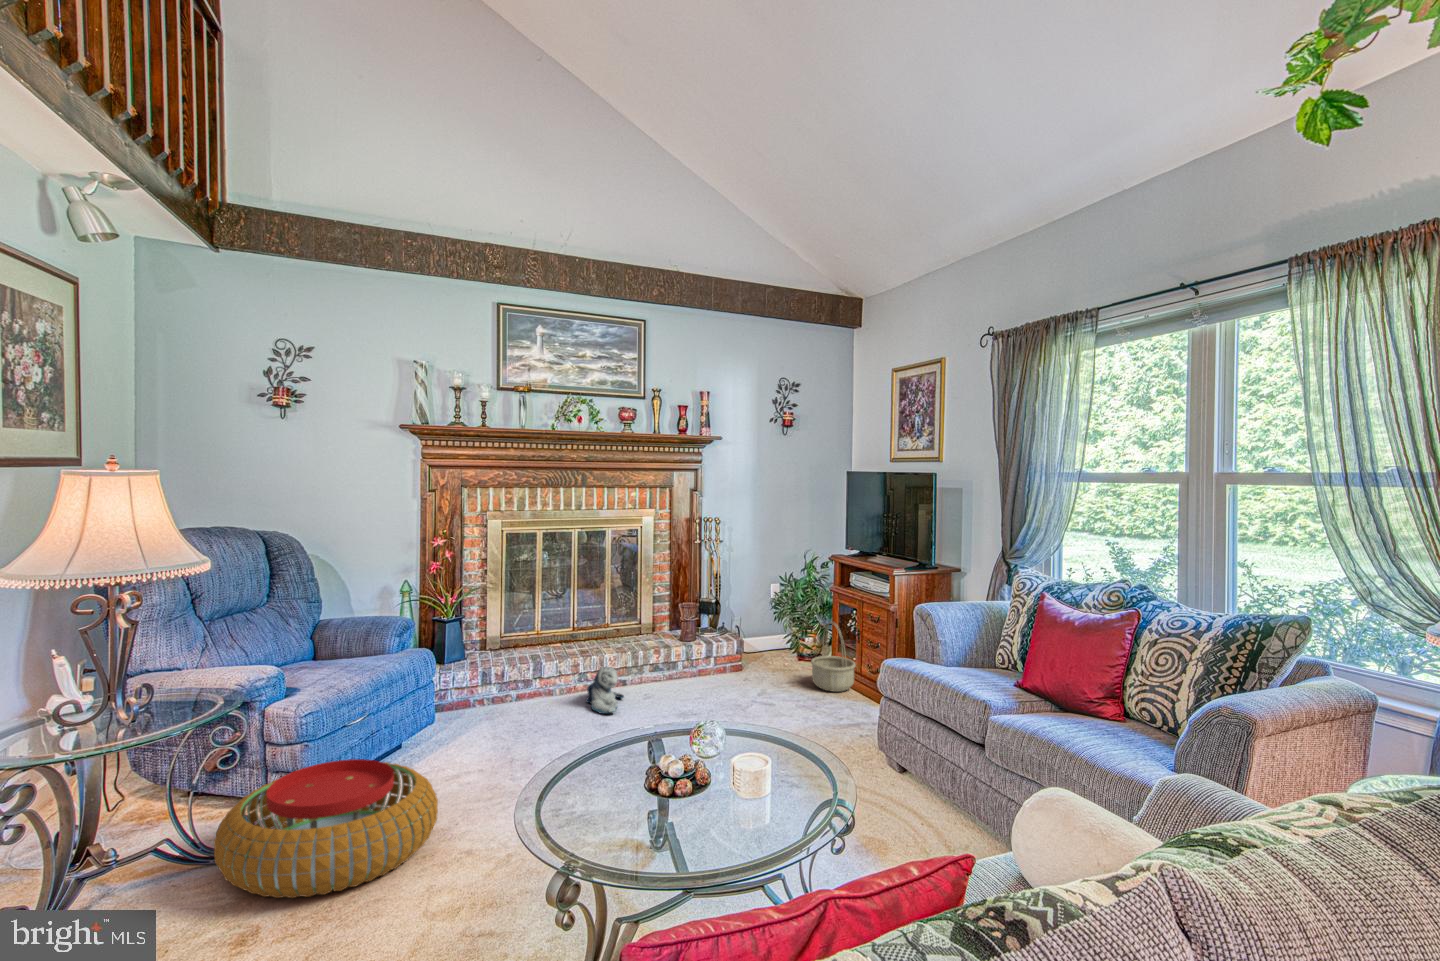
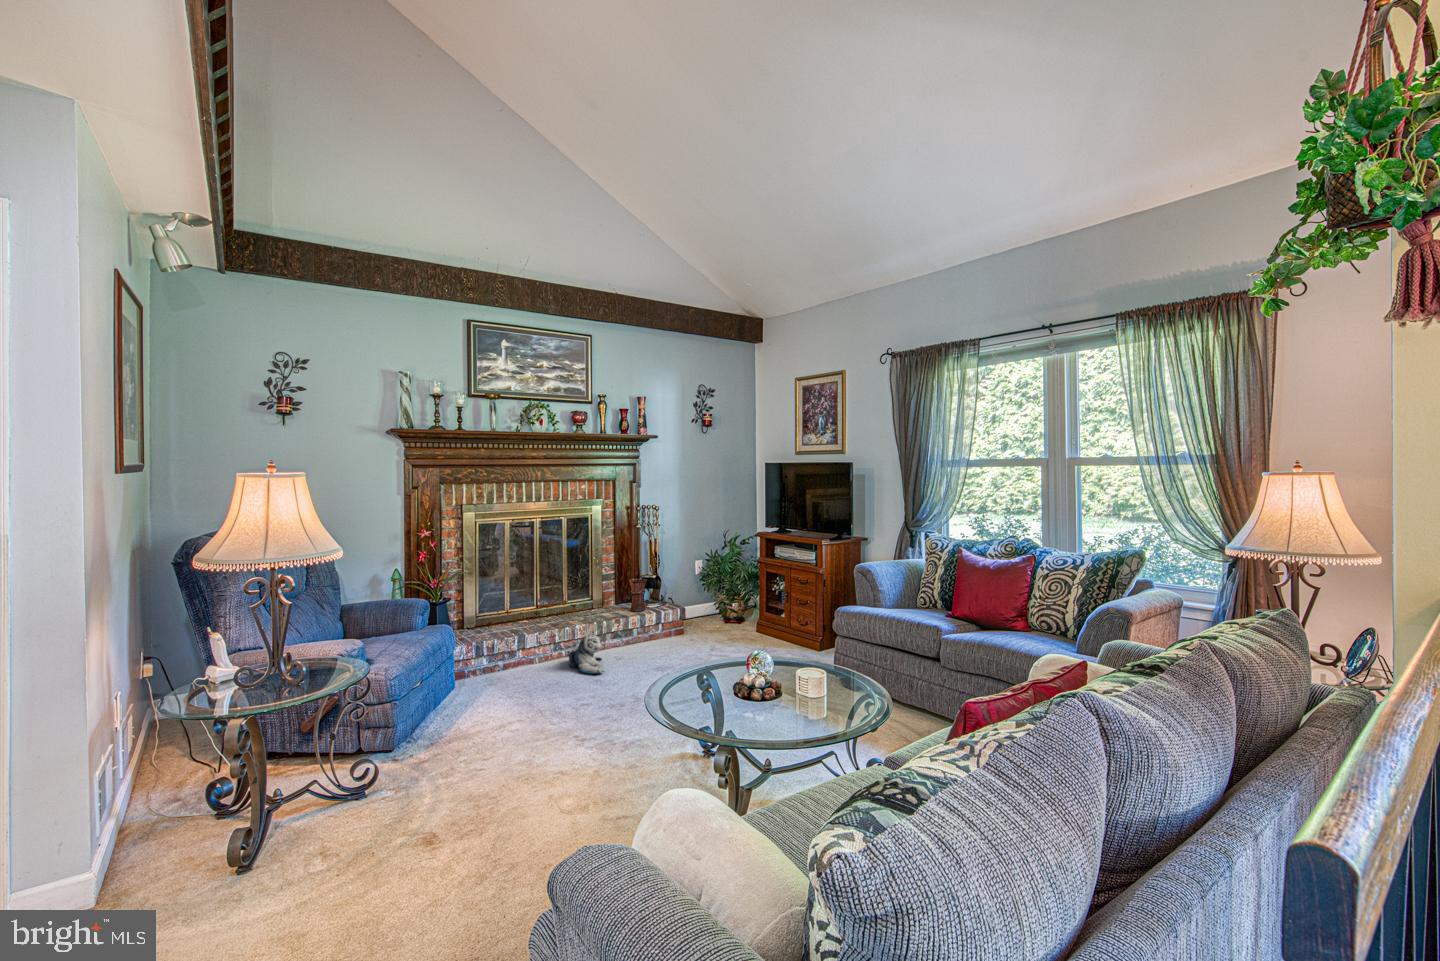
basket: present [811,622,856,692] -> none [744,585,781,641]
pouf: present [214,759,438,898] -> none [333,726,531,851]

